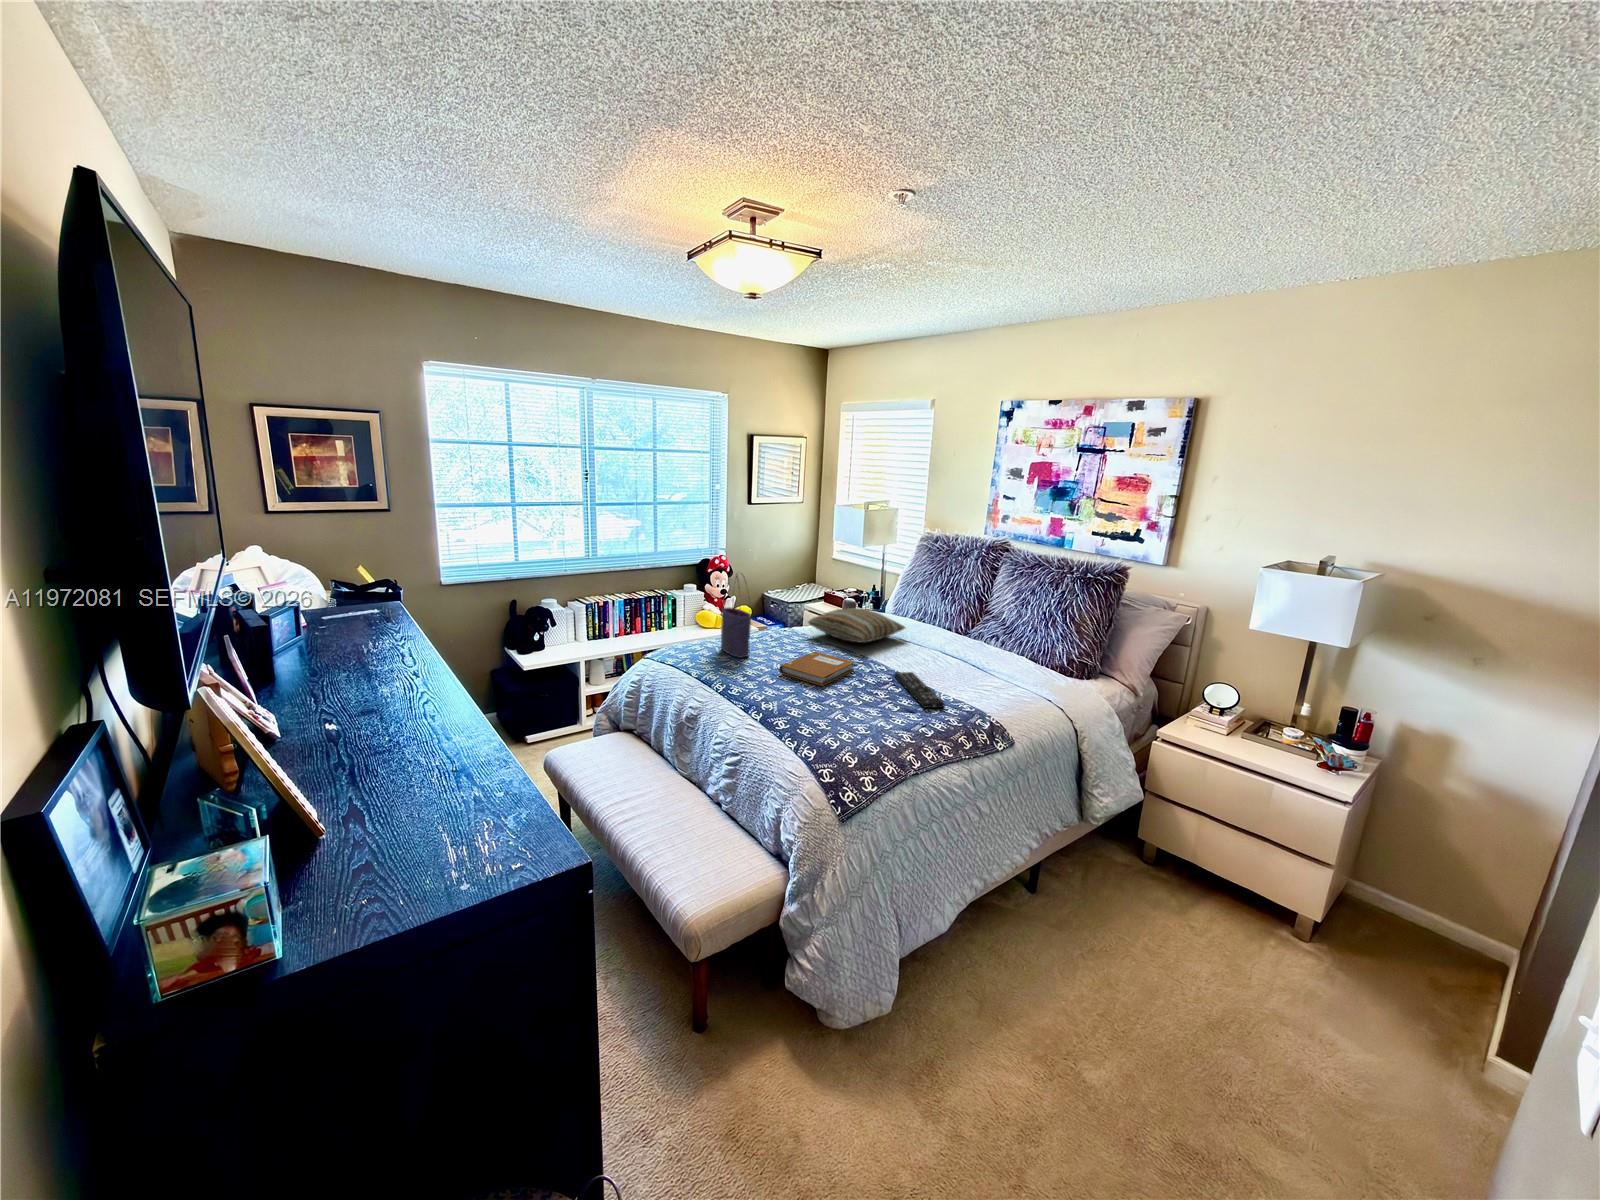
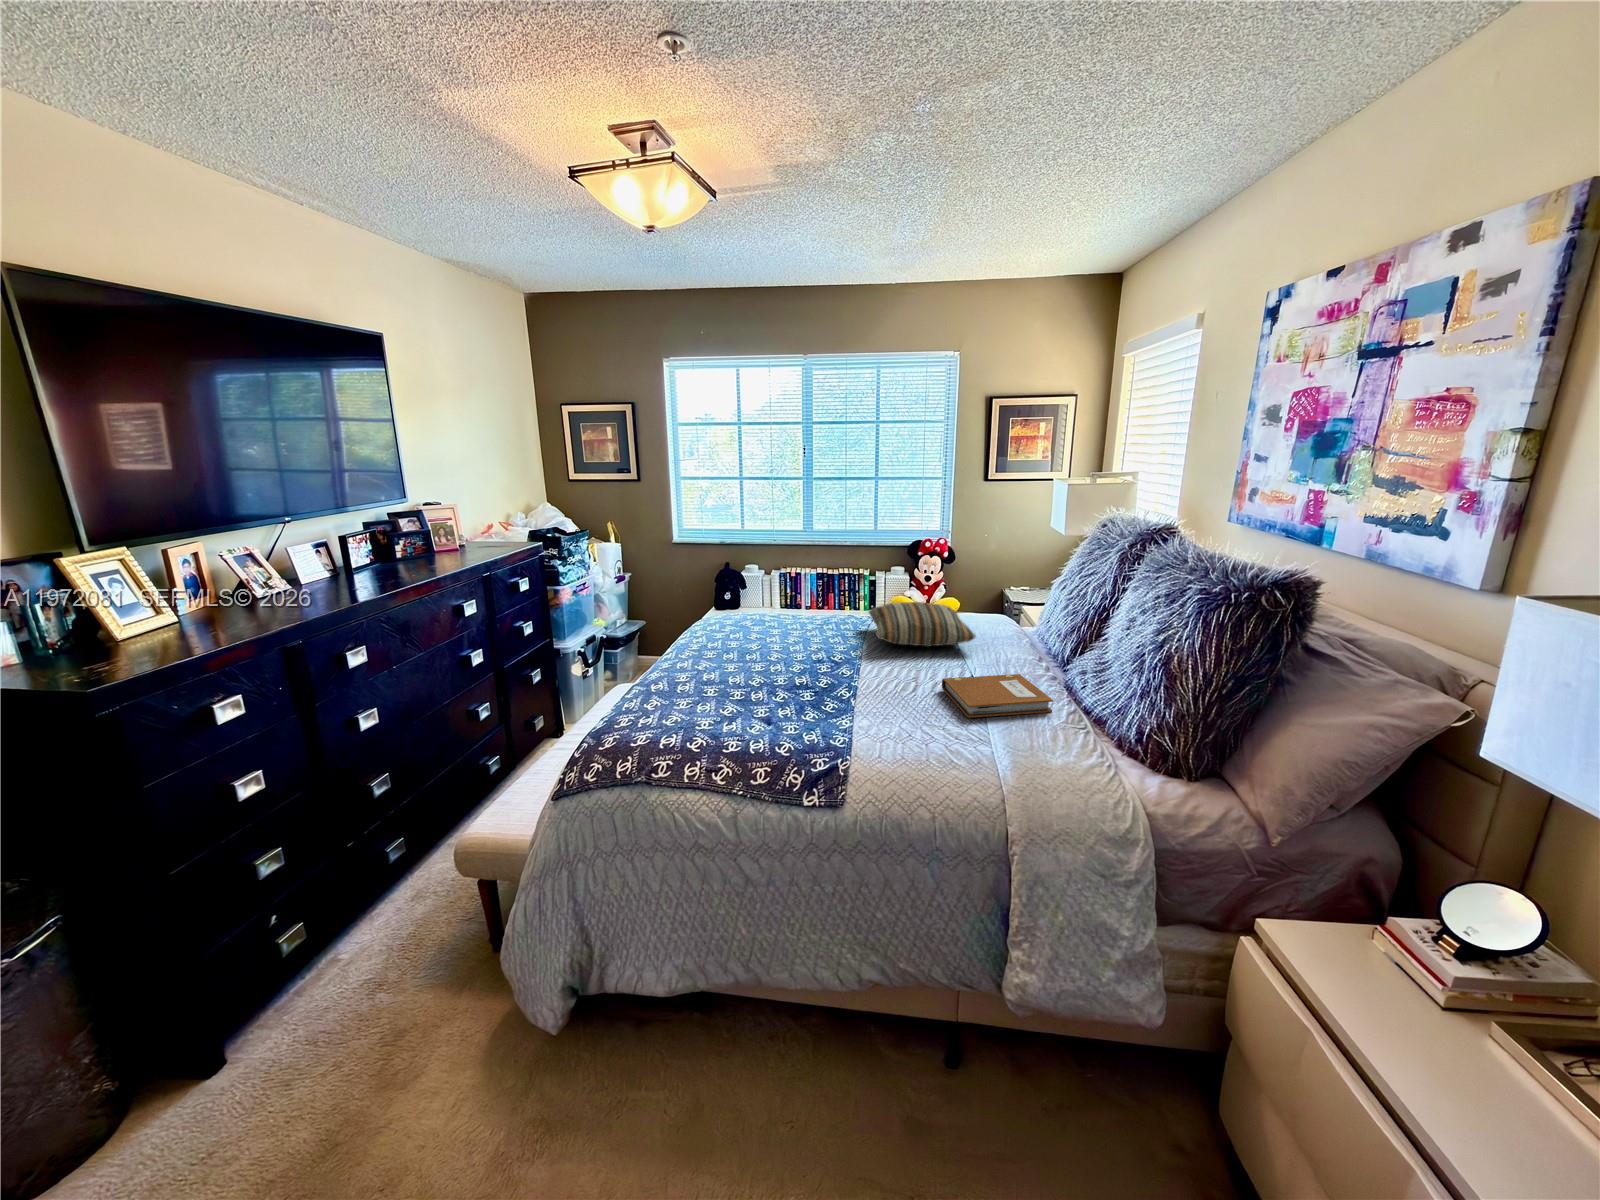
tote bag: present [721,574,751,658] -> none [751,539,774,632]
notebook: present [779,652,855,686] -> present [942,674,1053,718]
remote control: present [894,672,944,708] -> none [788,680,874,729]

